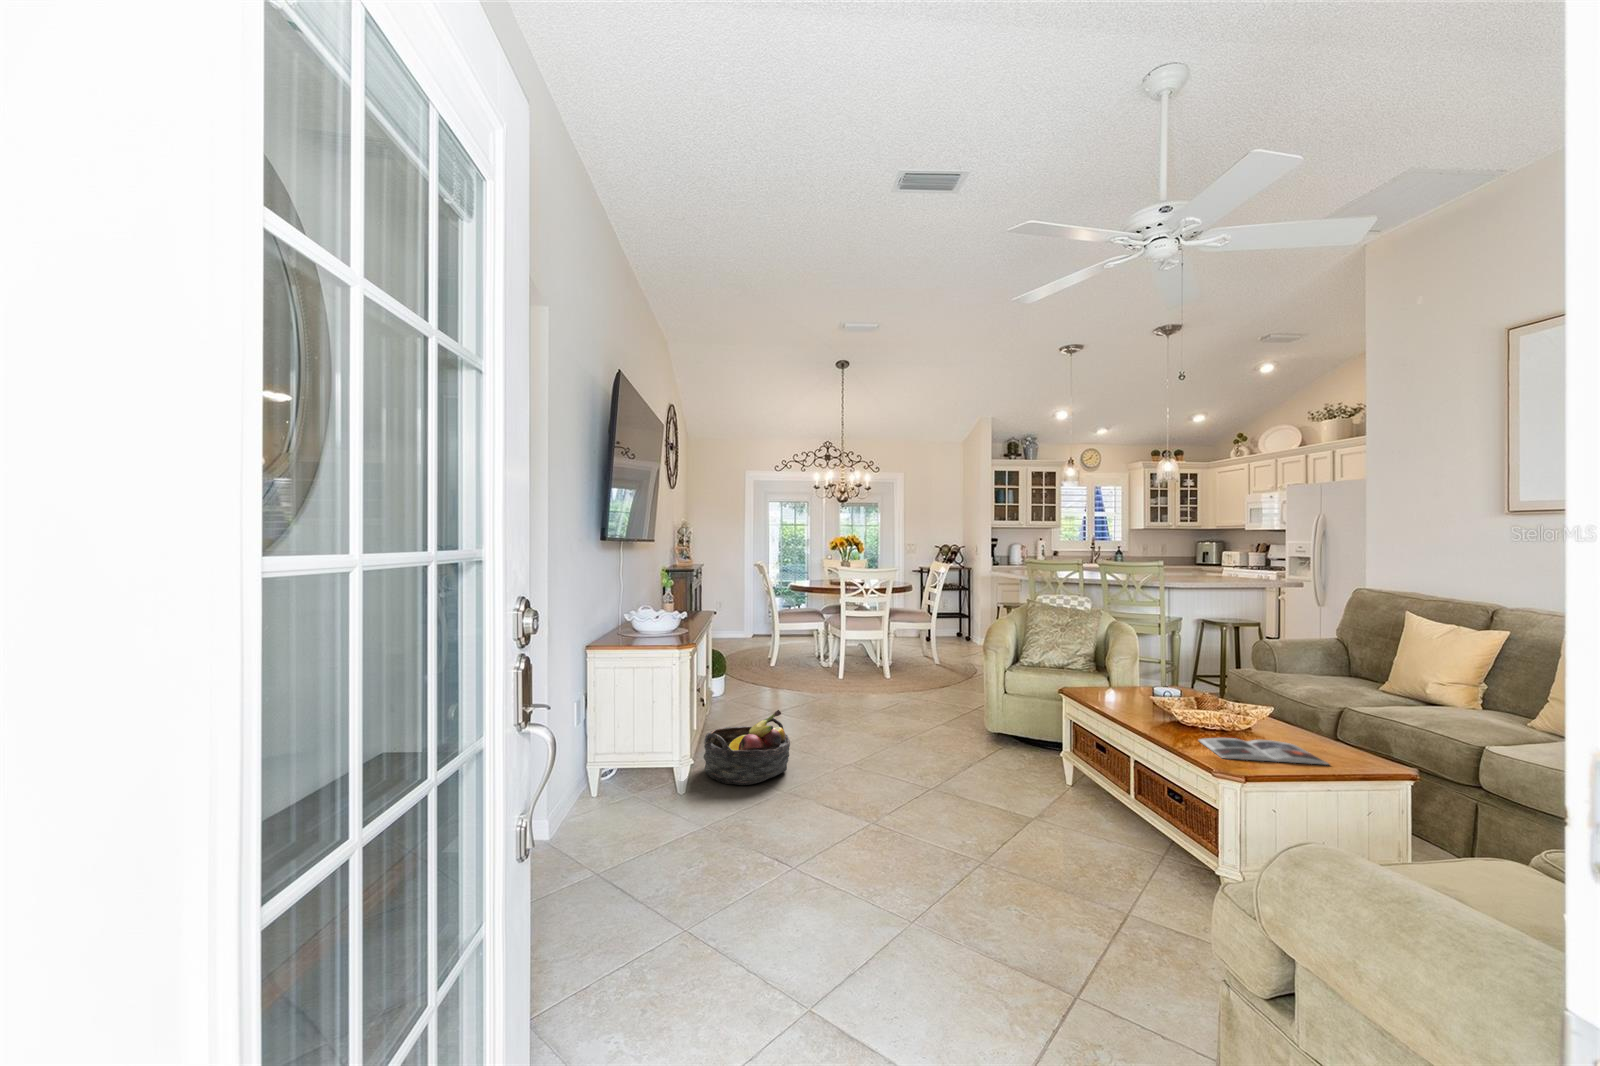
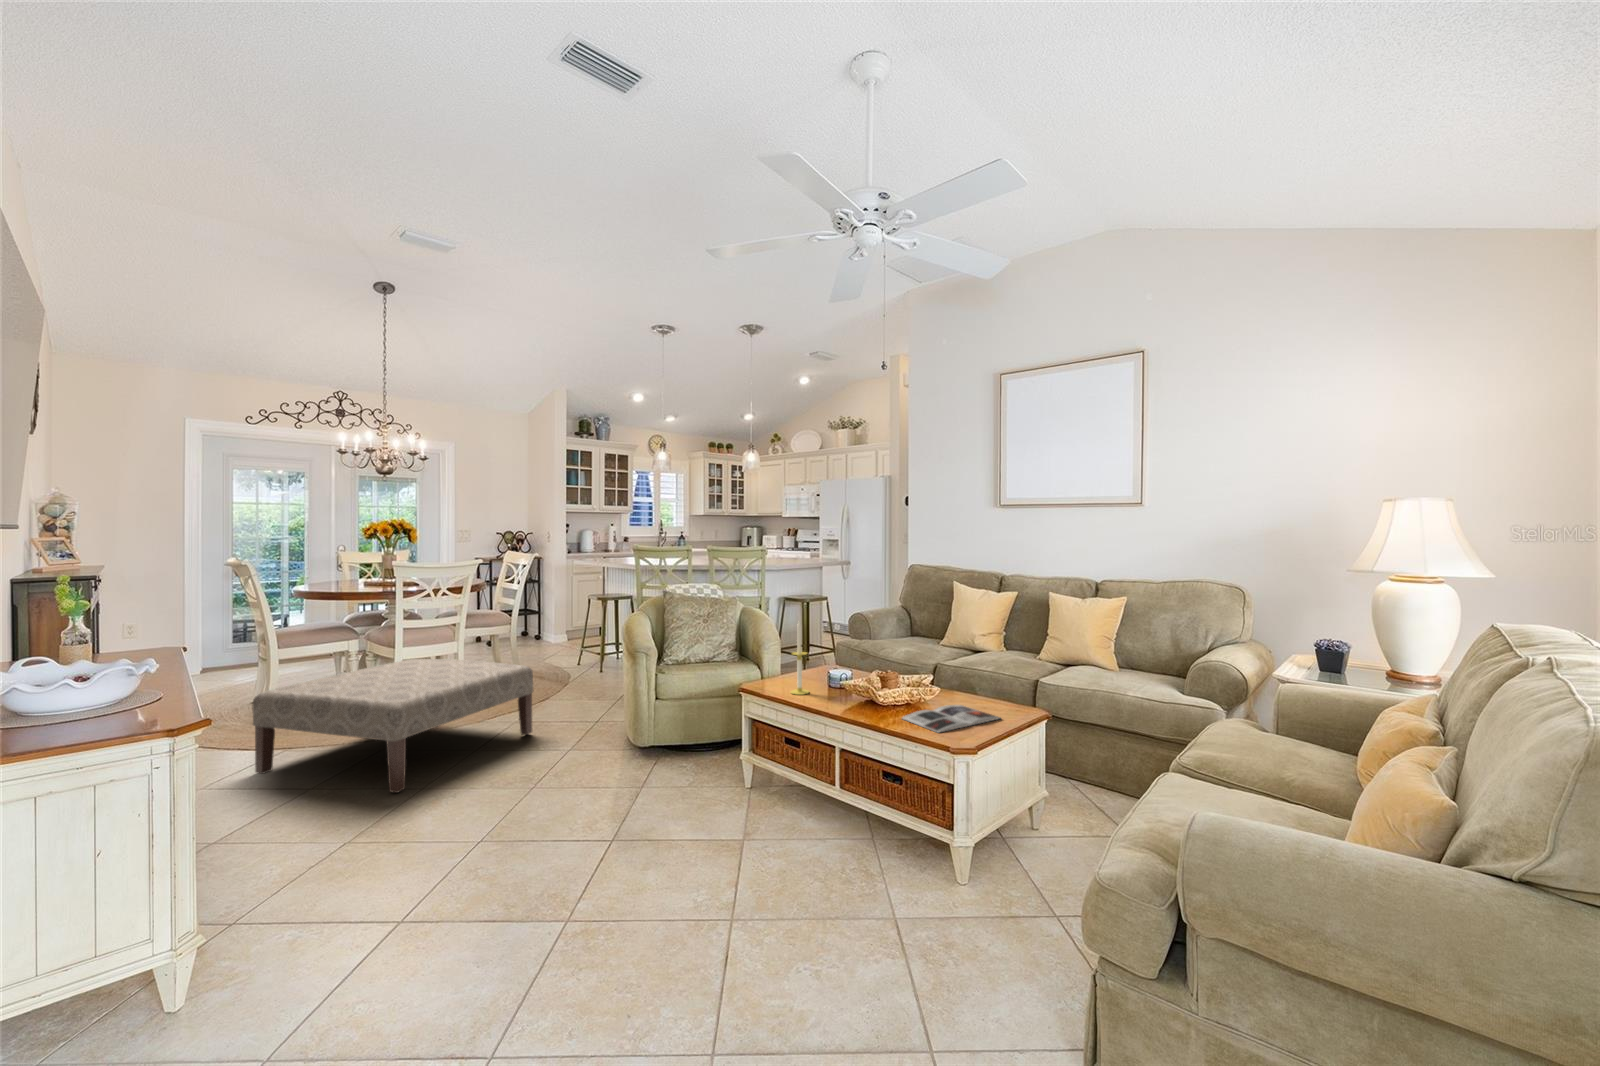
candle: none [1109,633,1130,706] -> present [791,623,809,695]
ottoman: none [758,637,924,724] -> present [253,659,534,793]
basket: present [704,710,790,785] -> none [194,796,382,961]

